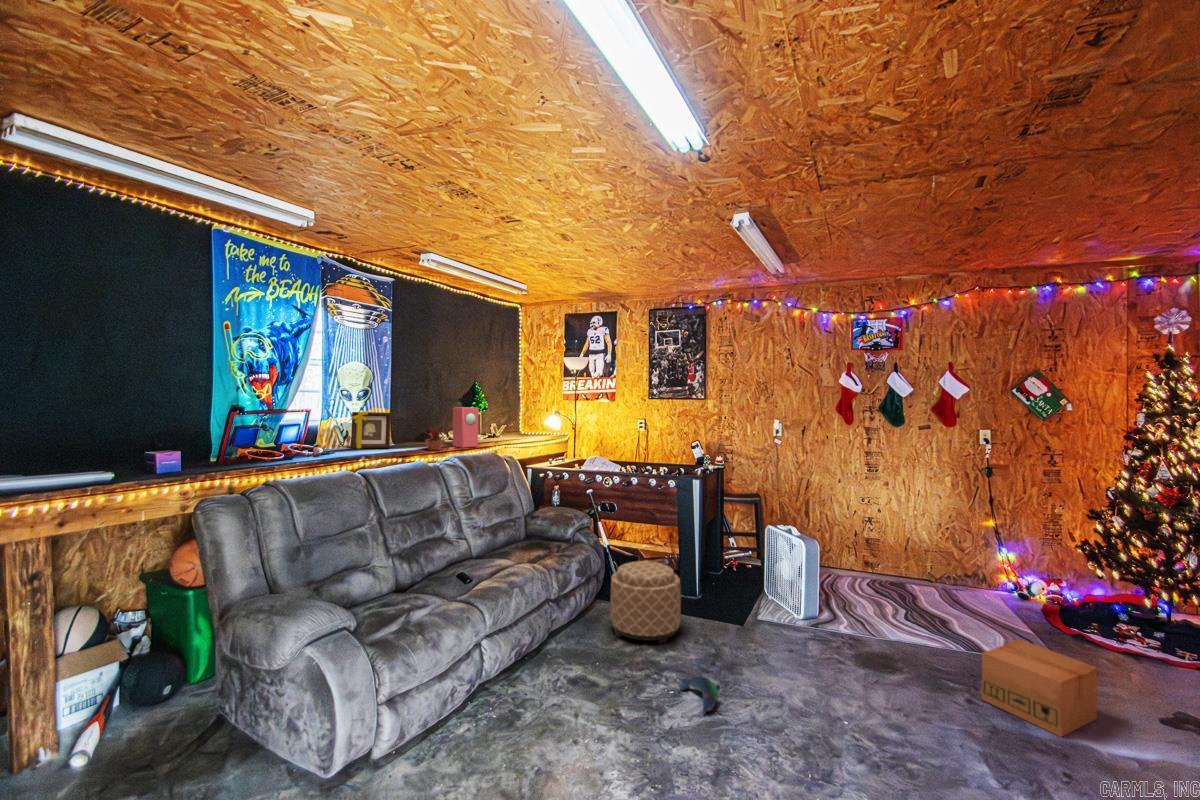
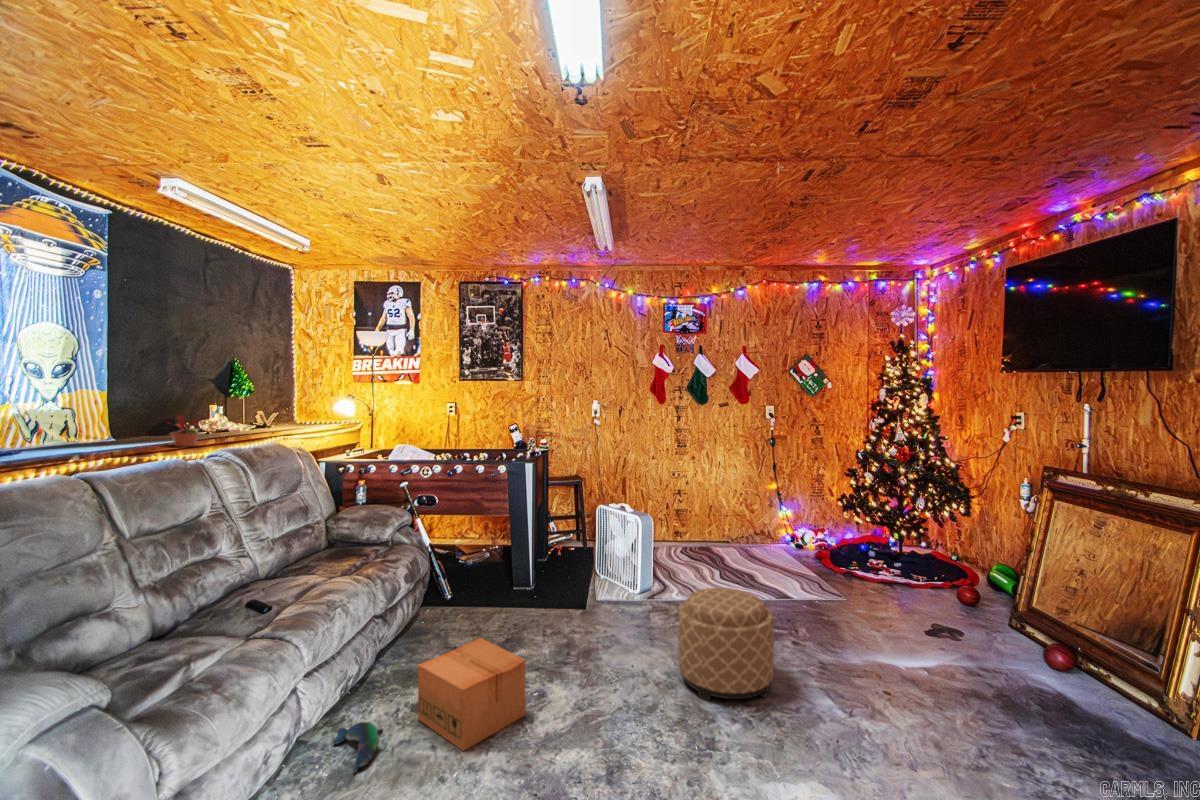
speaker: present [453,407,478,448] -> none [210,389,249,442]
picture frame: present [351,411,391,448] -> none [41,394,112,449]
ottoman: present [610,561,681,644] -> present [678,588,774,700]
cardboard box: present [982,639,1097,737] -> present [418,638,526,751]
plush toy: present [680,677,720,714] -> present [333,722,383,773]

